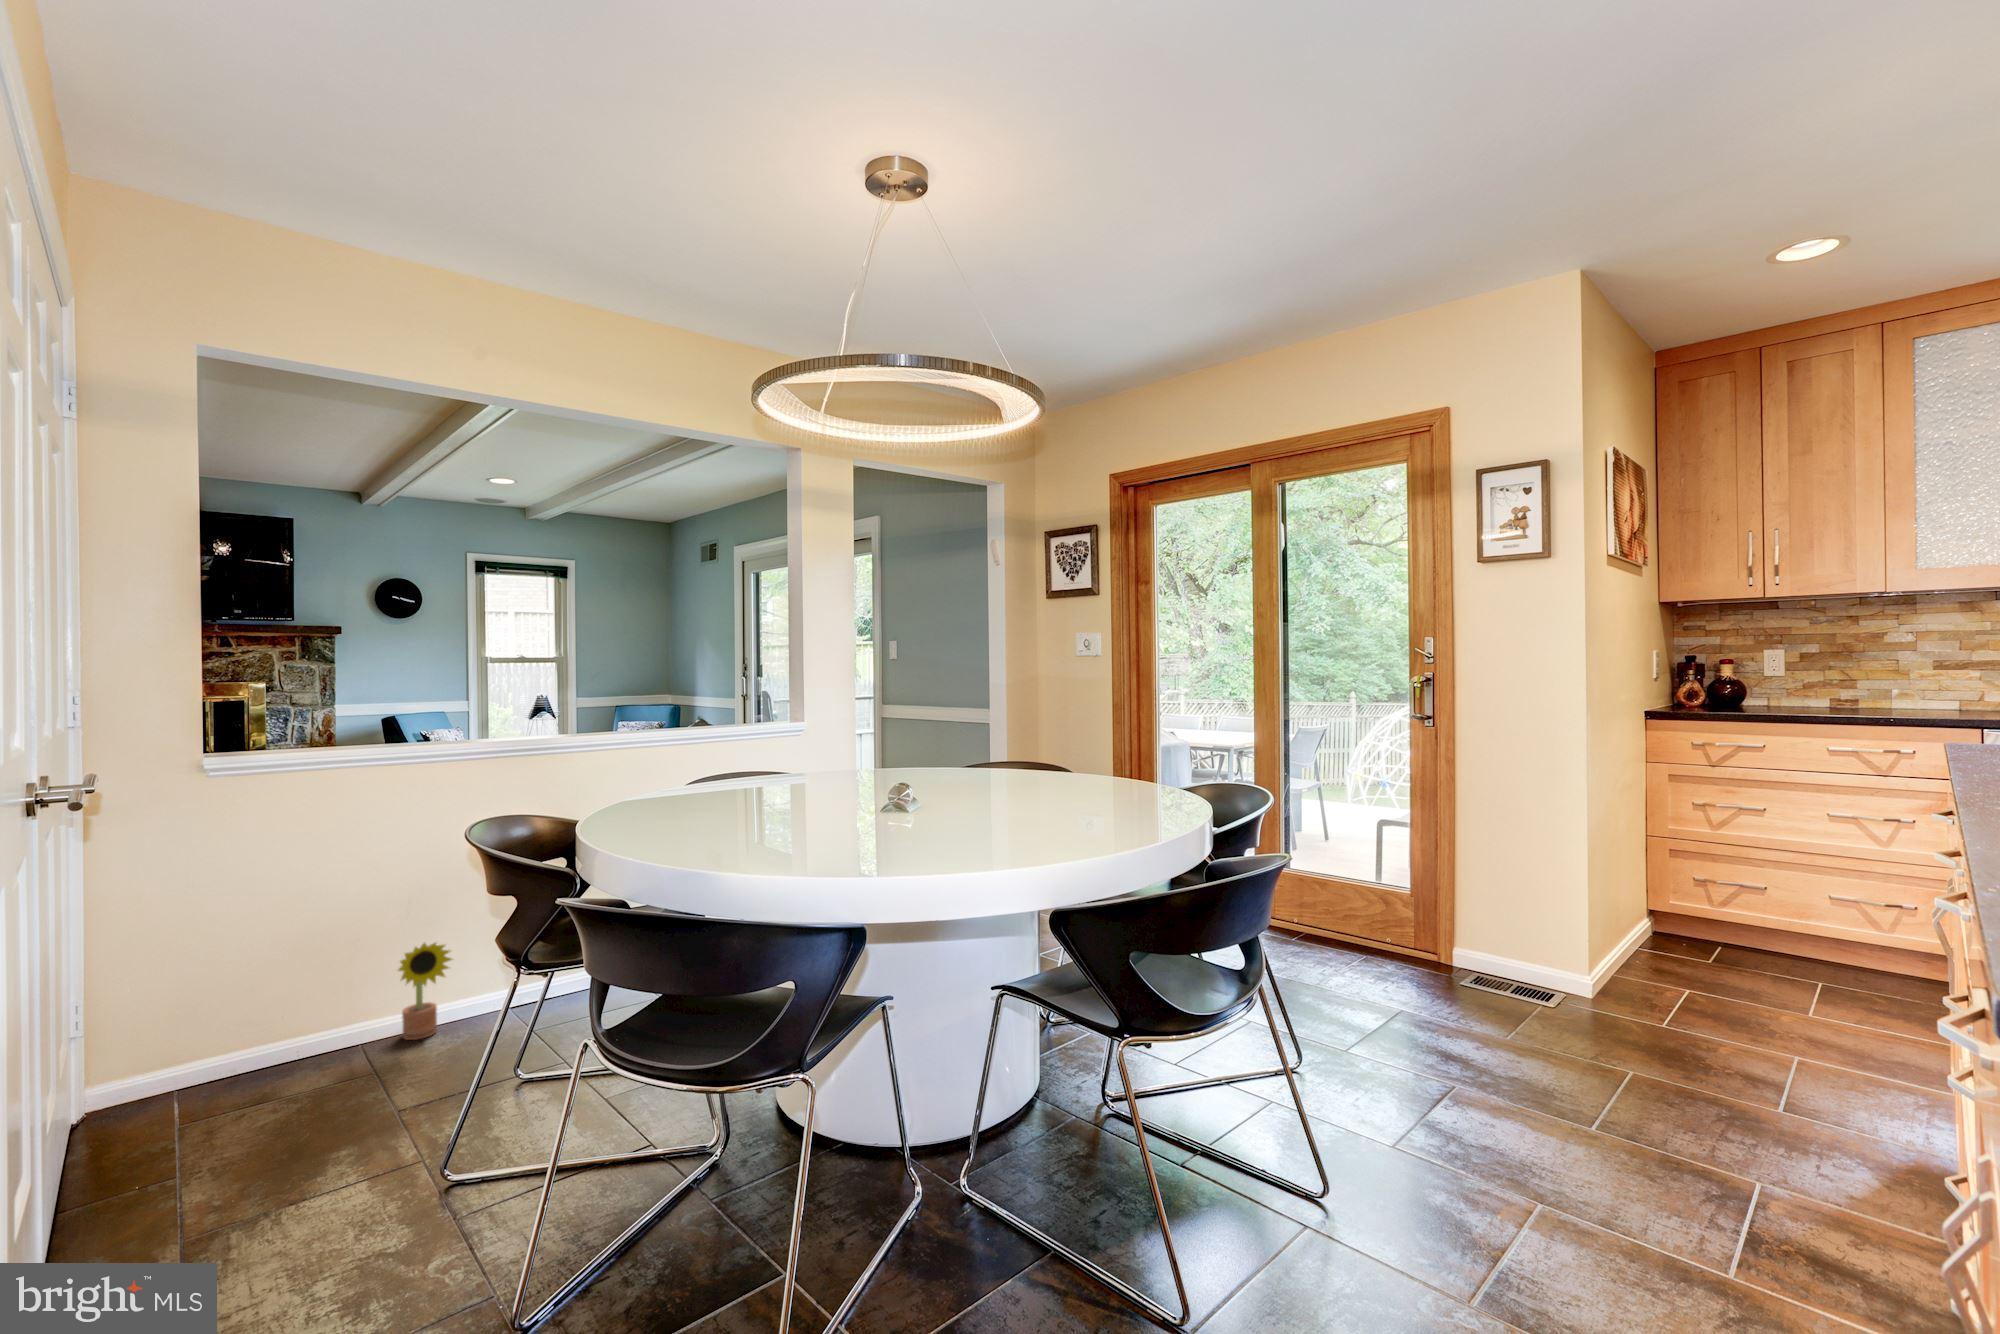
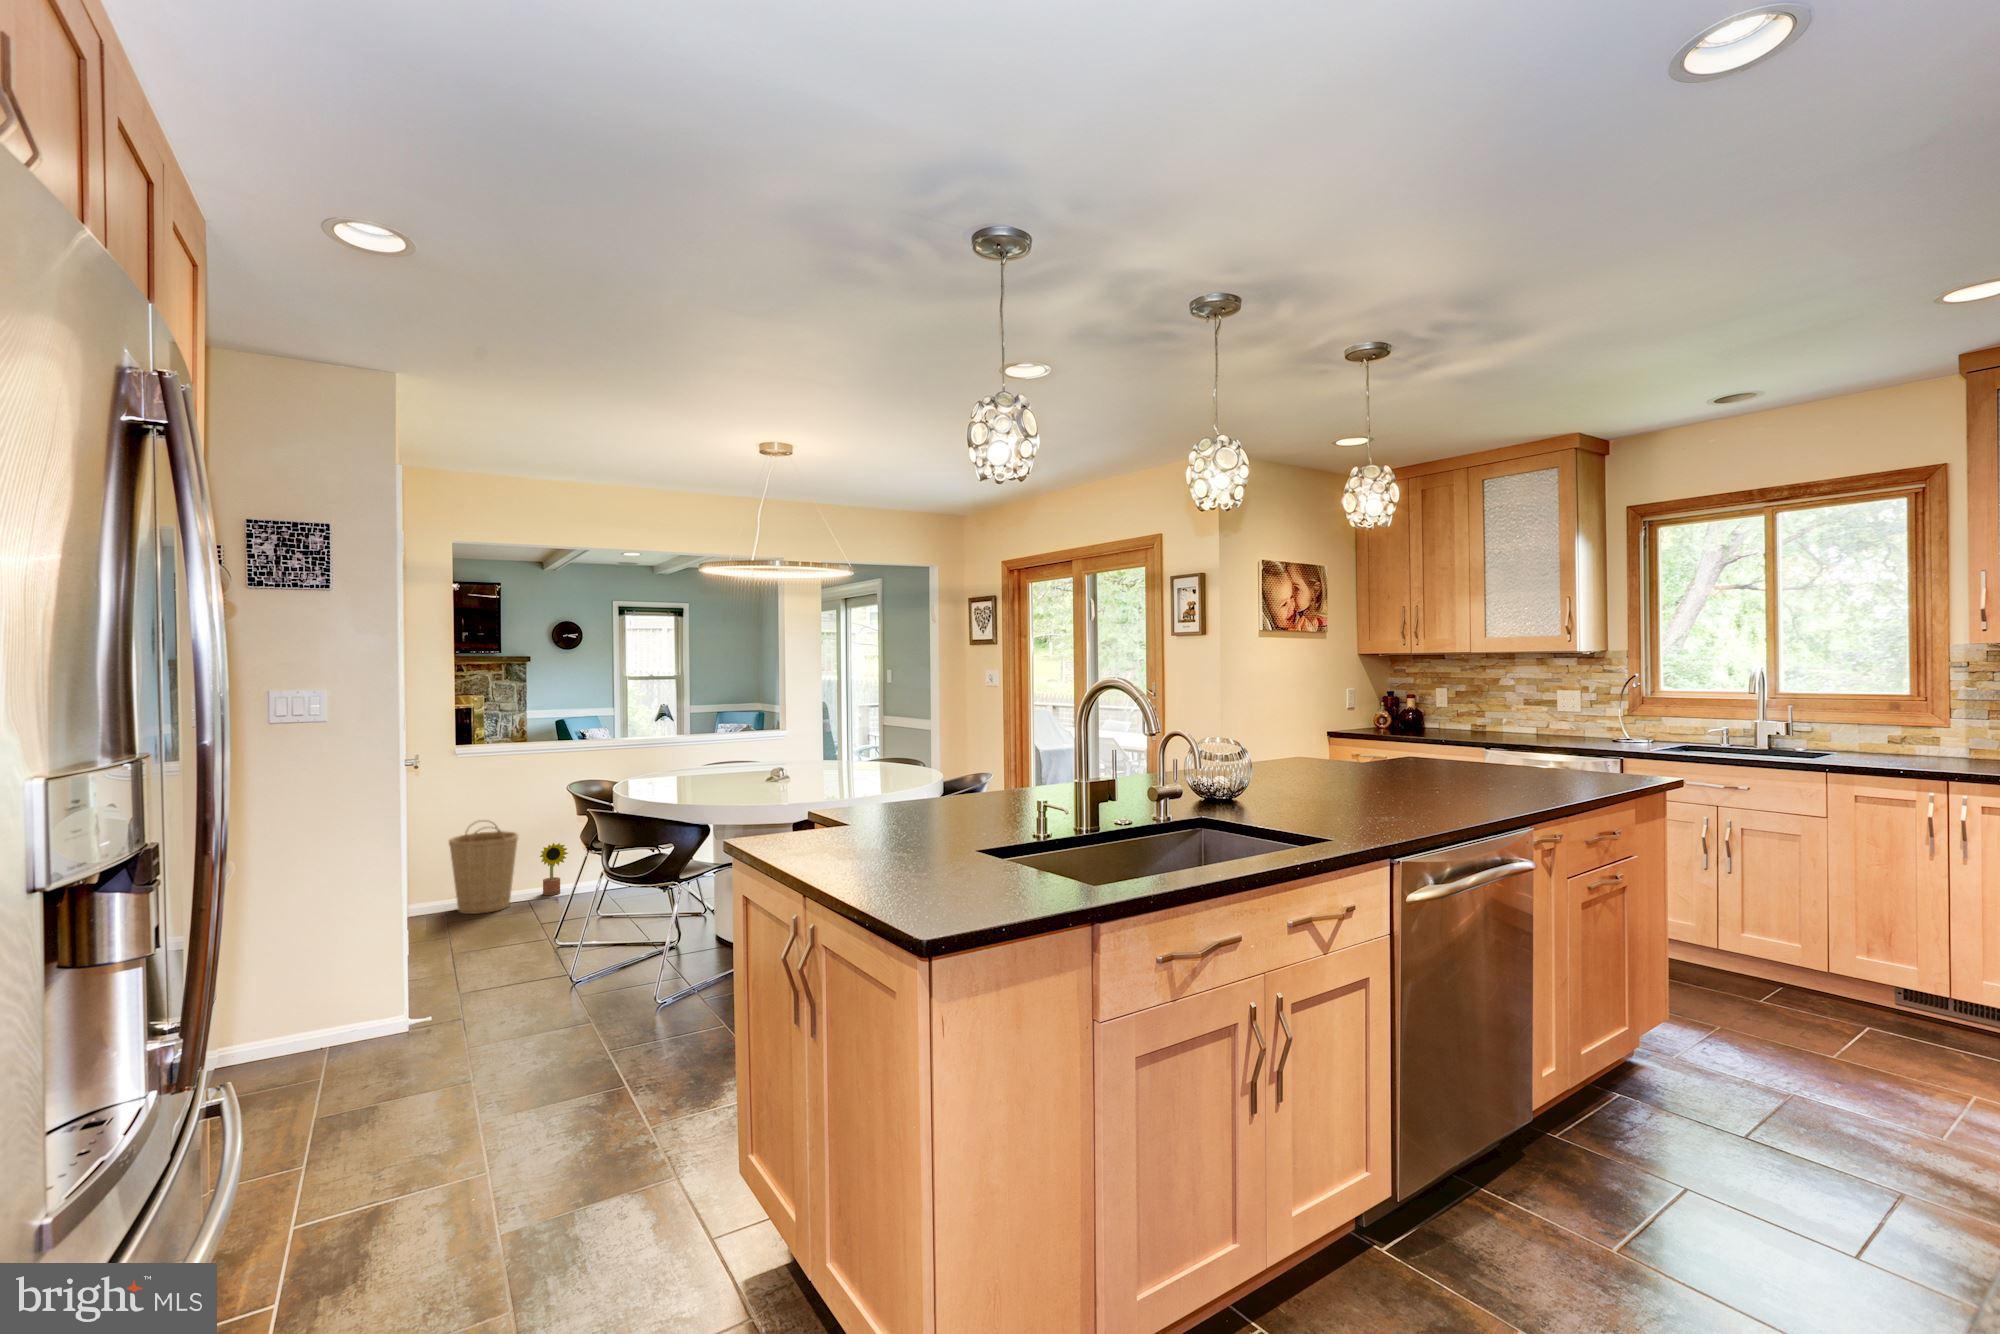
basket: none [202,909,355,1107] -> present [449,821,518,914]

